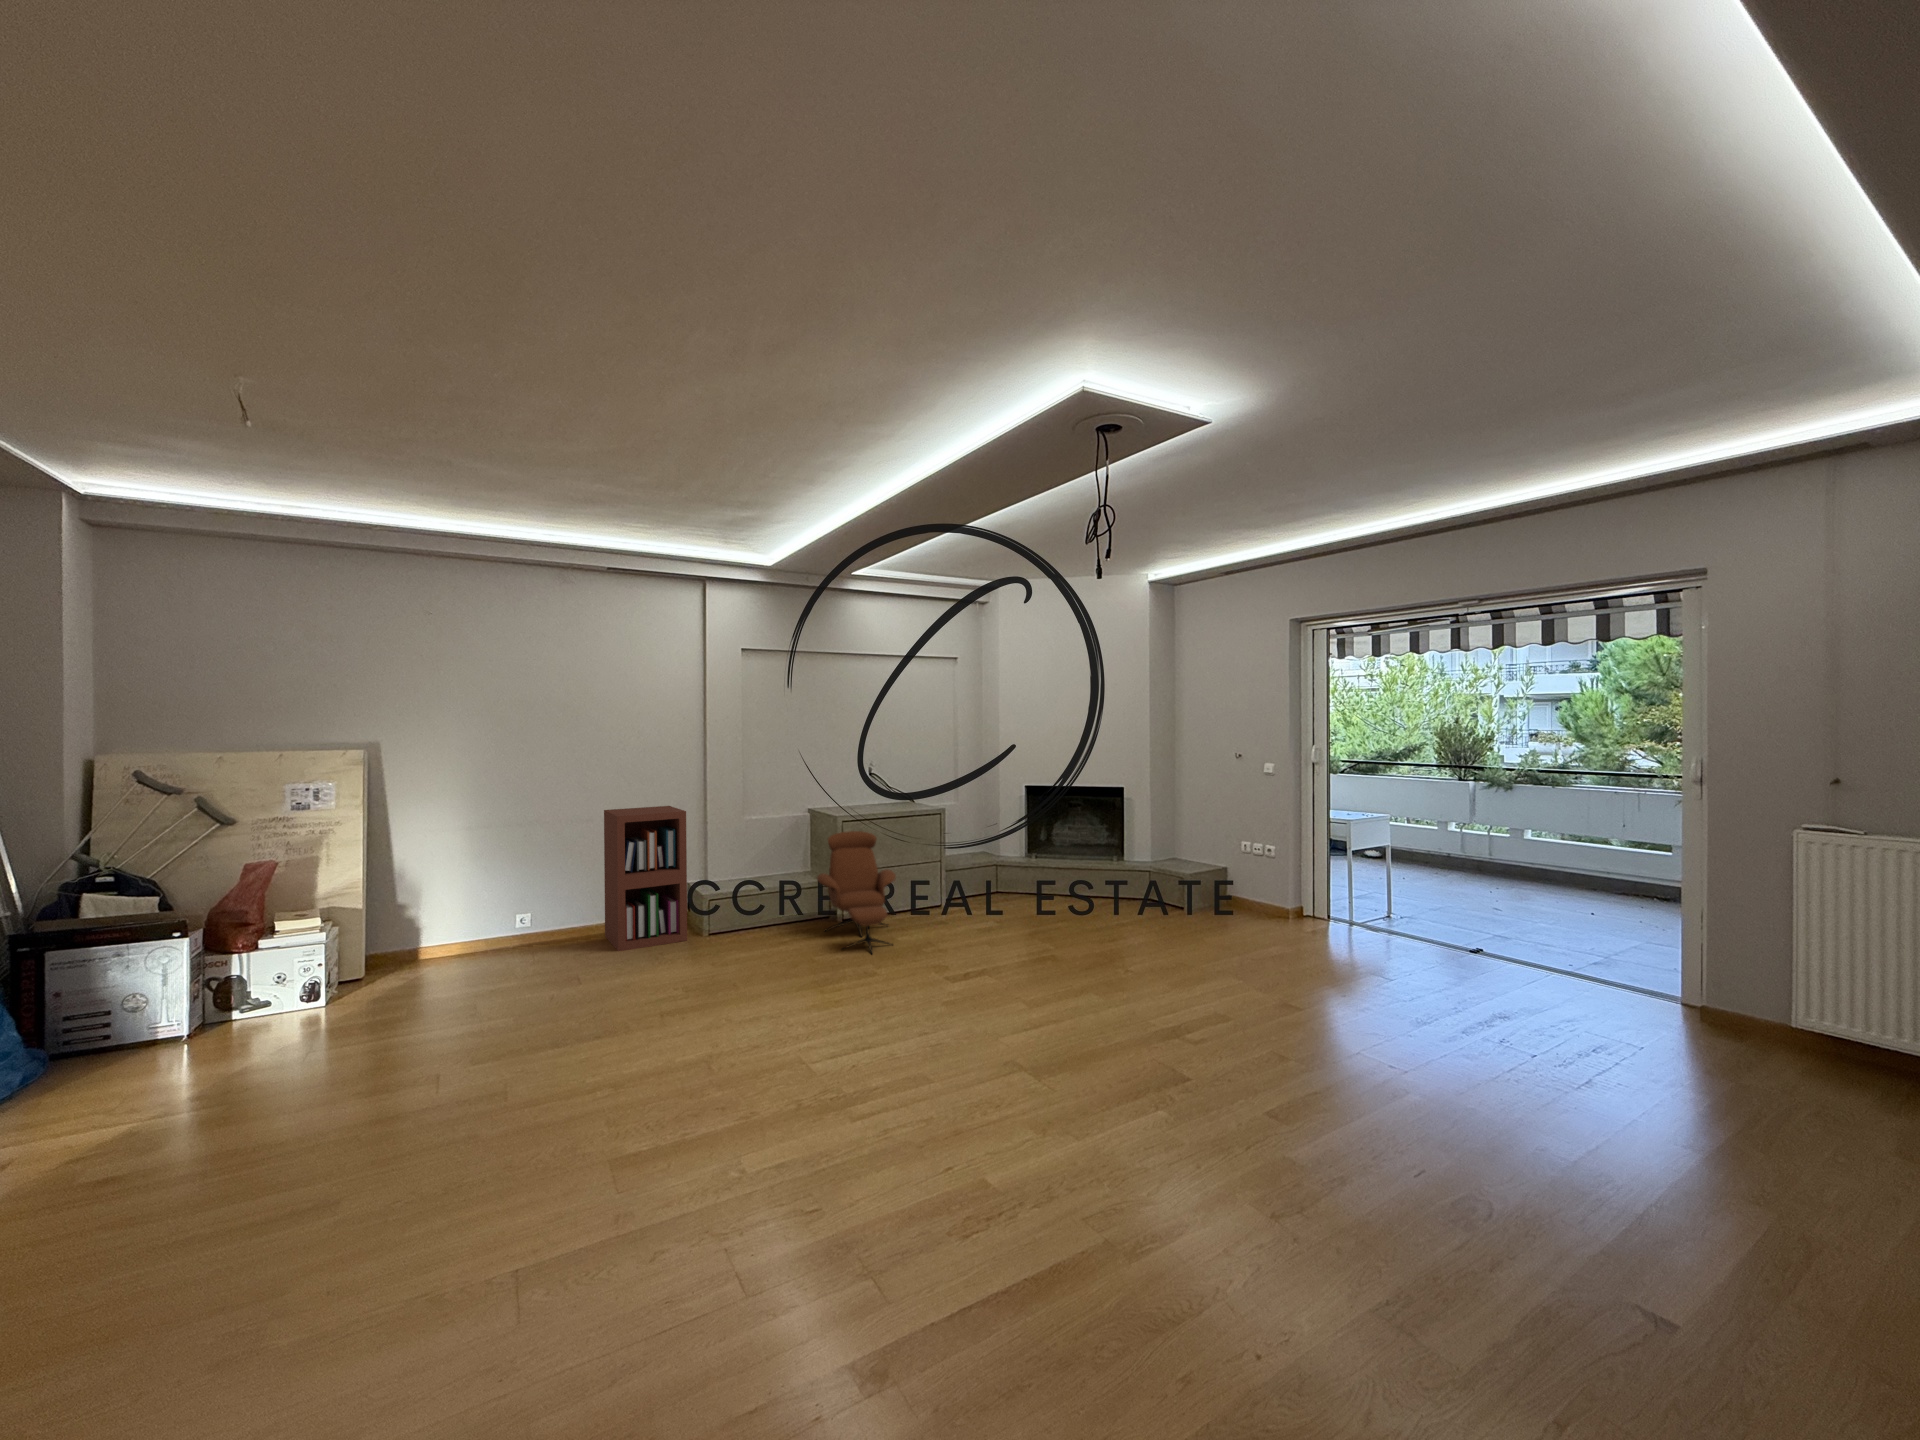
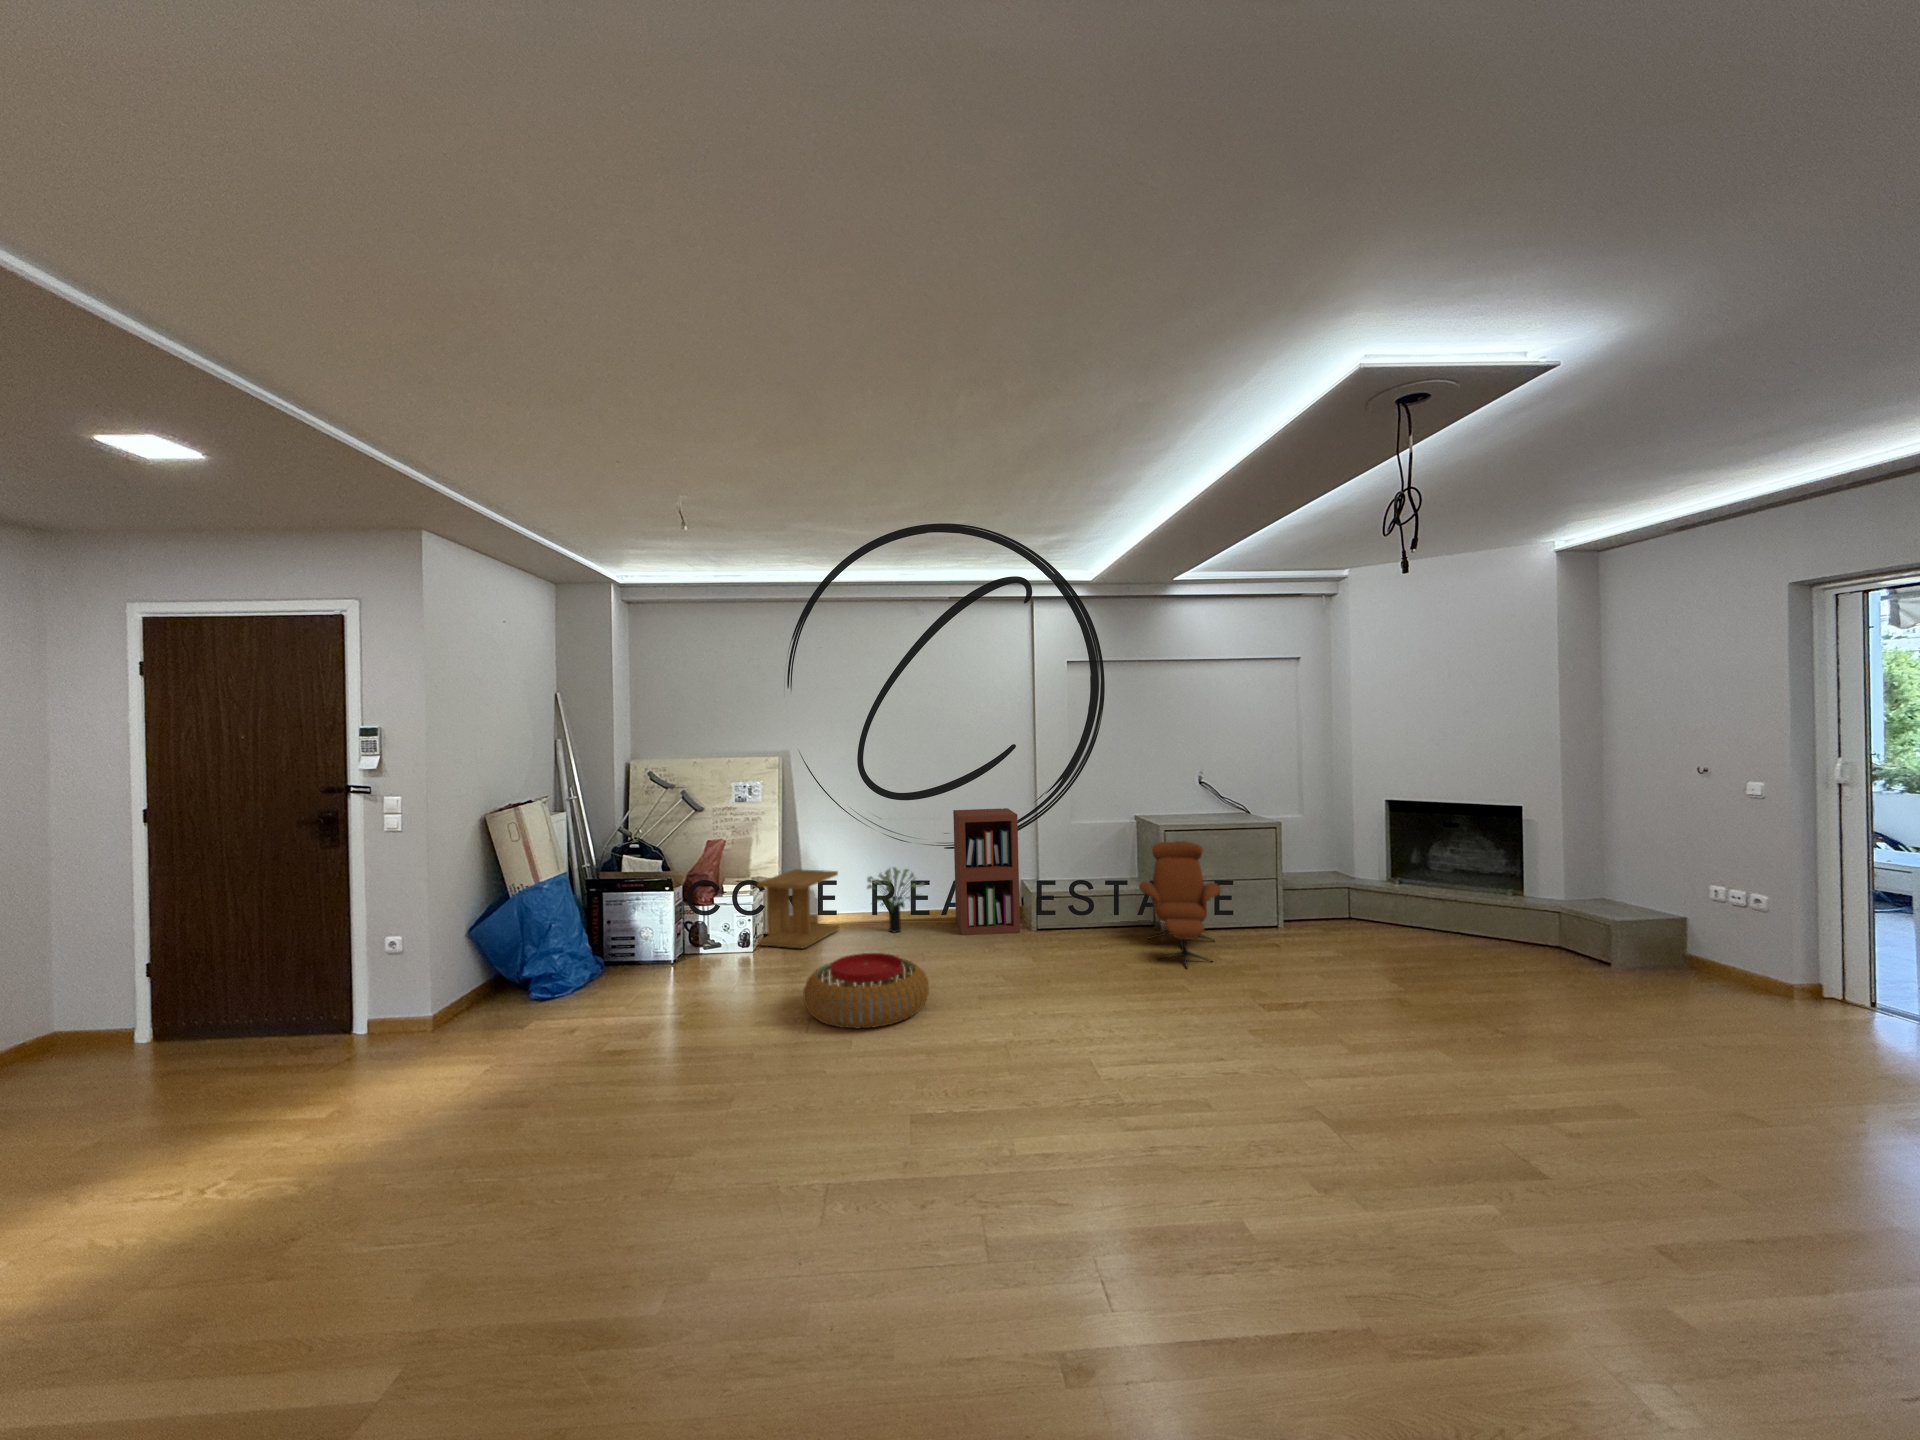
potted plant: none [491,880,570,958] -> present [867,867,924,932]
side table: none [330,891,451,996] -> present [757,869,839,948]
pouf: none [438,980,610,1075] -> present [803,953,929,1028]

